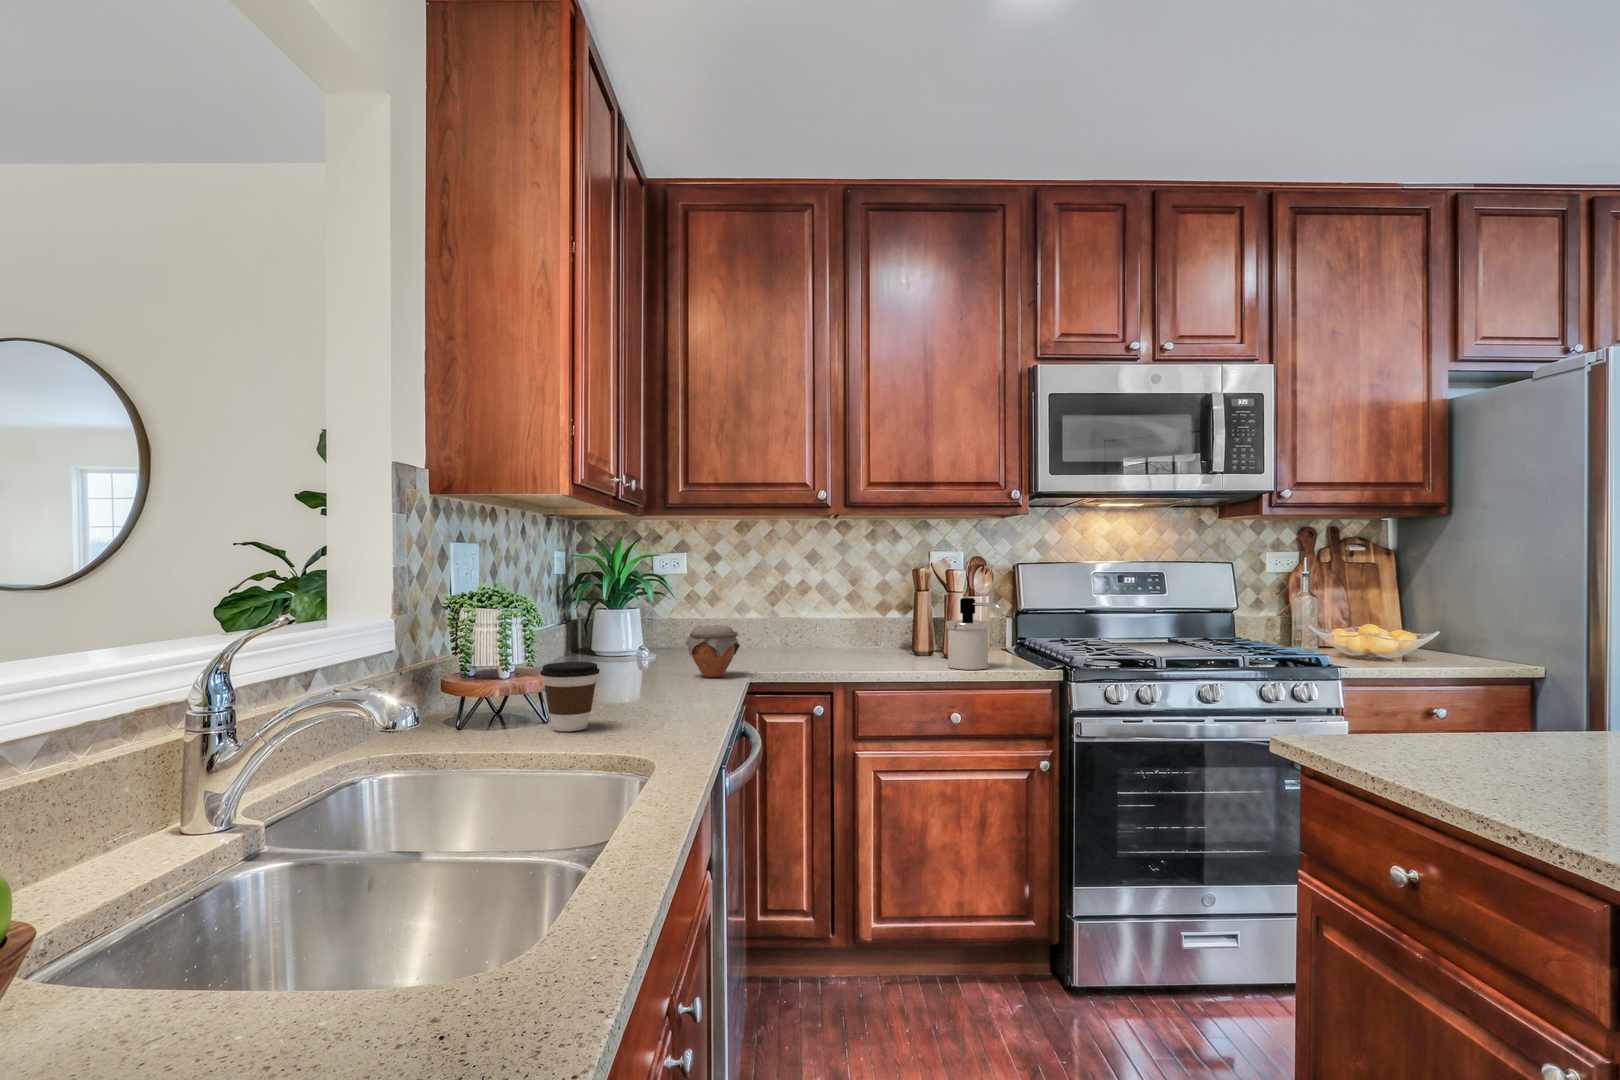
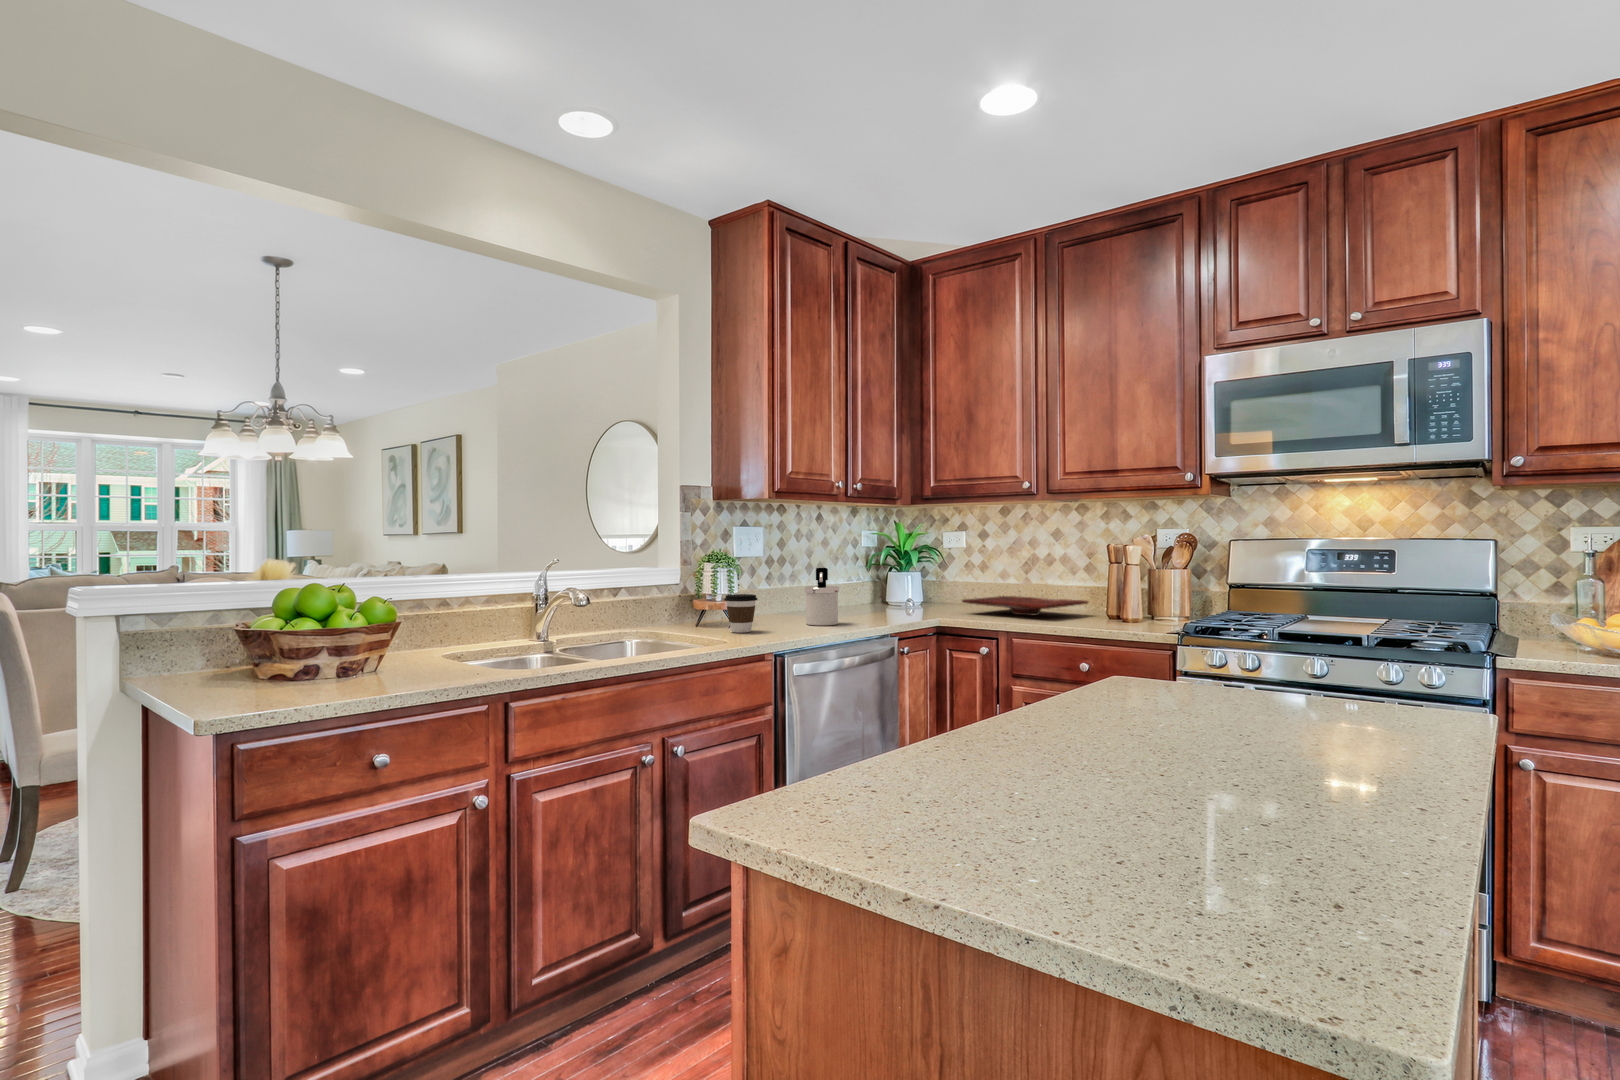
soap dispenser: present [946,598,1004,670] -> present [805,568,839,626]
jar: present [685,625,740,677] -> none [893,583,929,619]
cutting board: none [739,636,875,659] -> present [962,596,1088,615]

